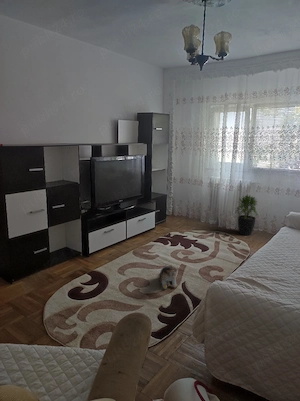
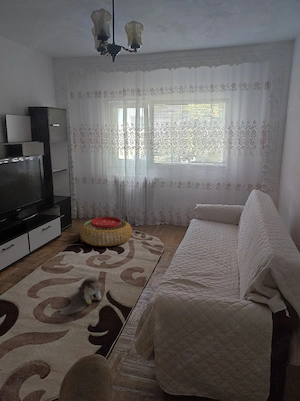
potted plant: present [236,195,257,235] -> none [142,190,165,231]
pouf: none [170,216,220,244] -> present [80,217,132,246]

